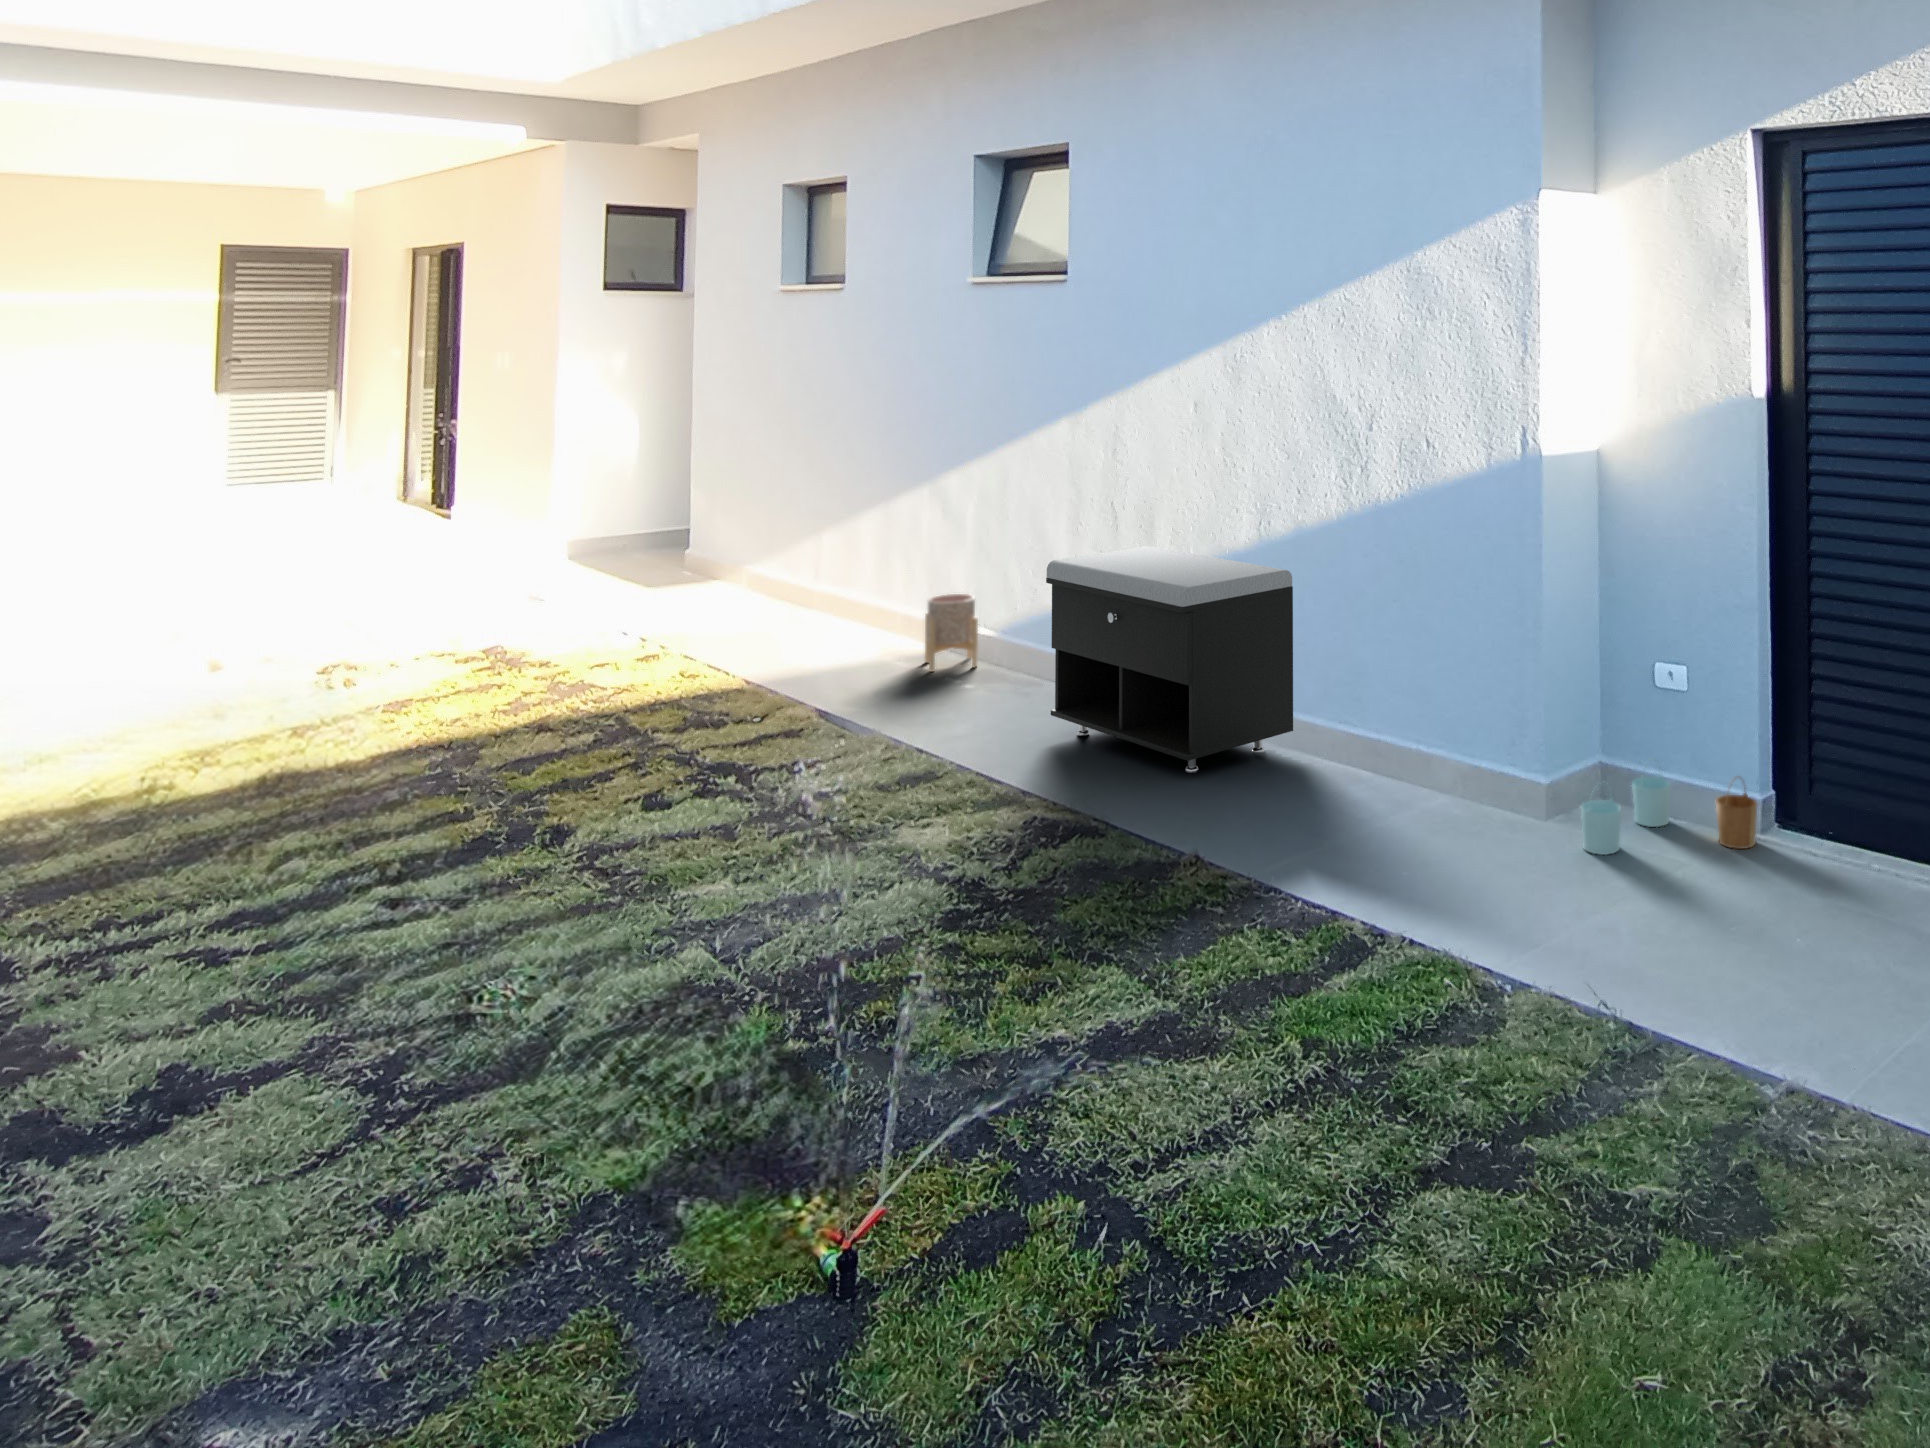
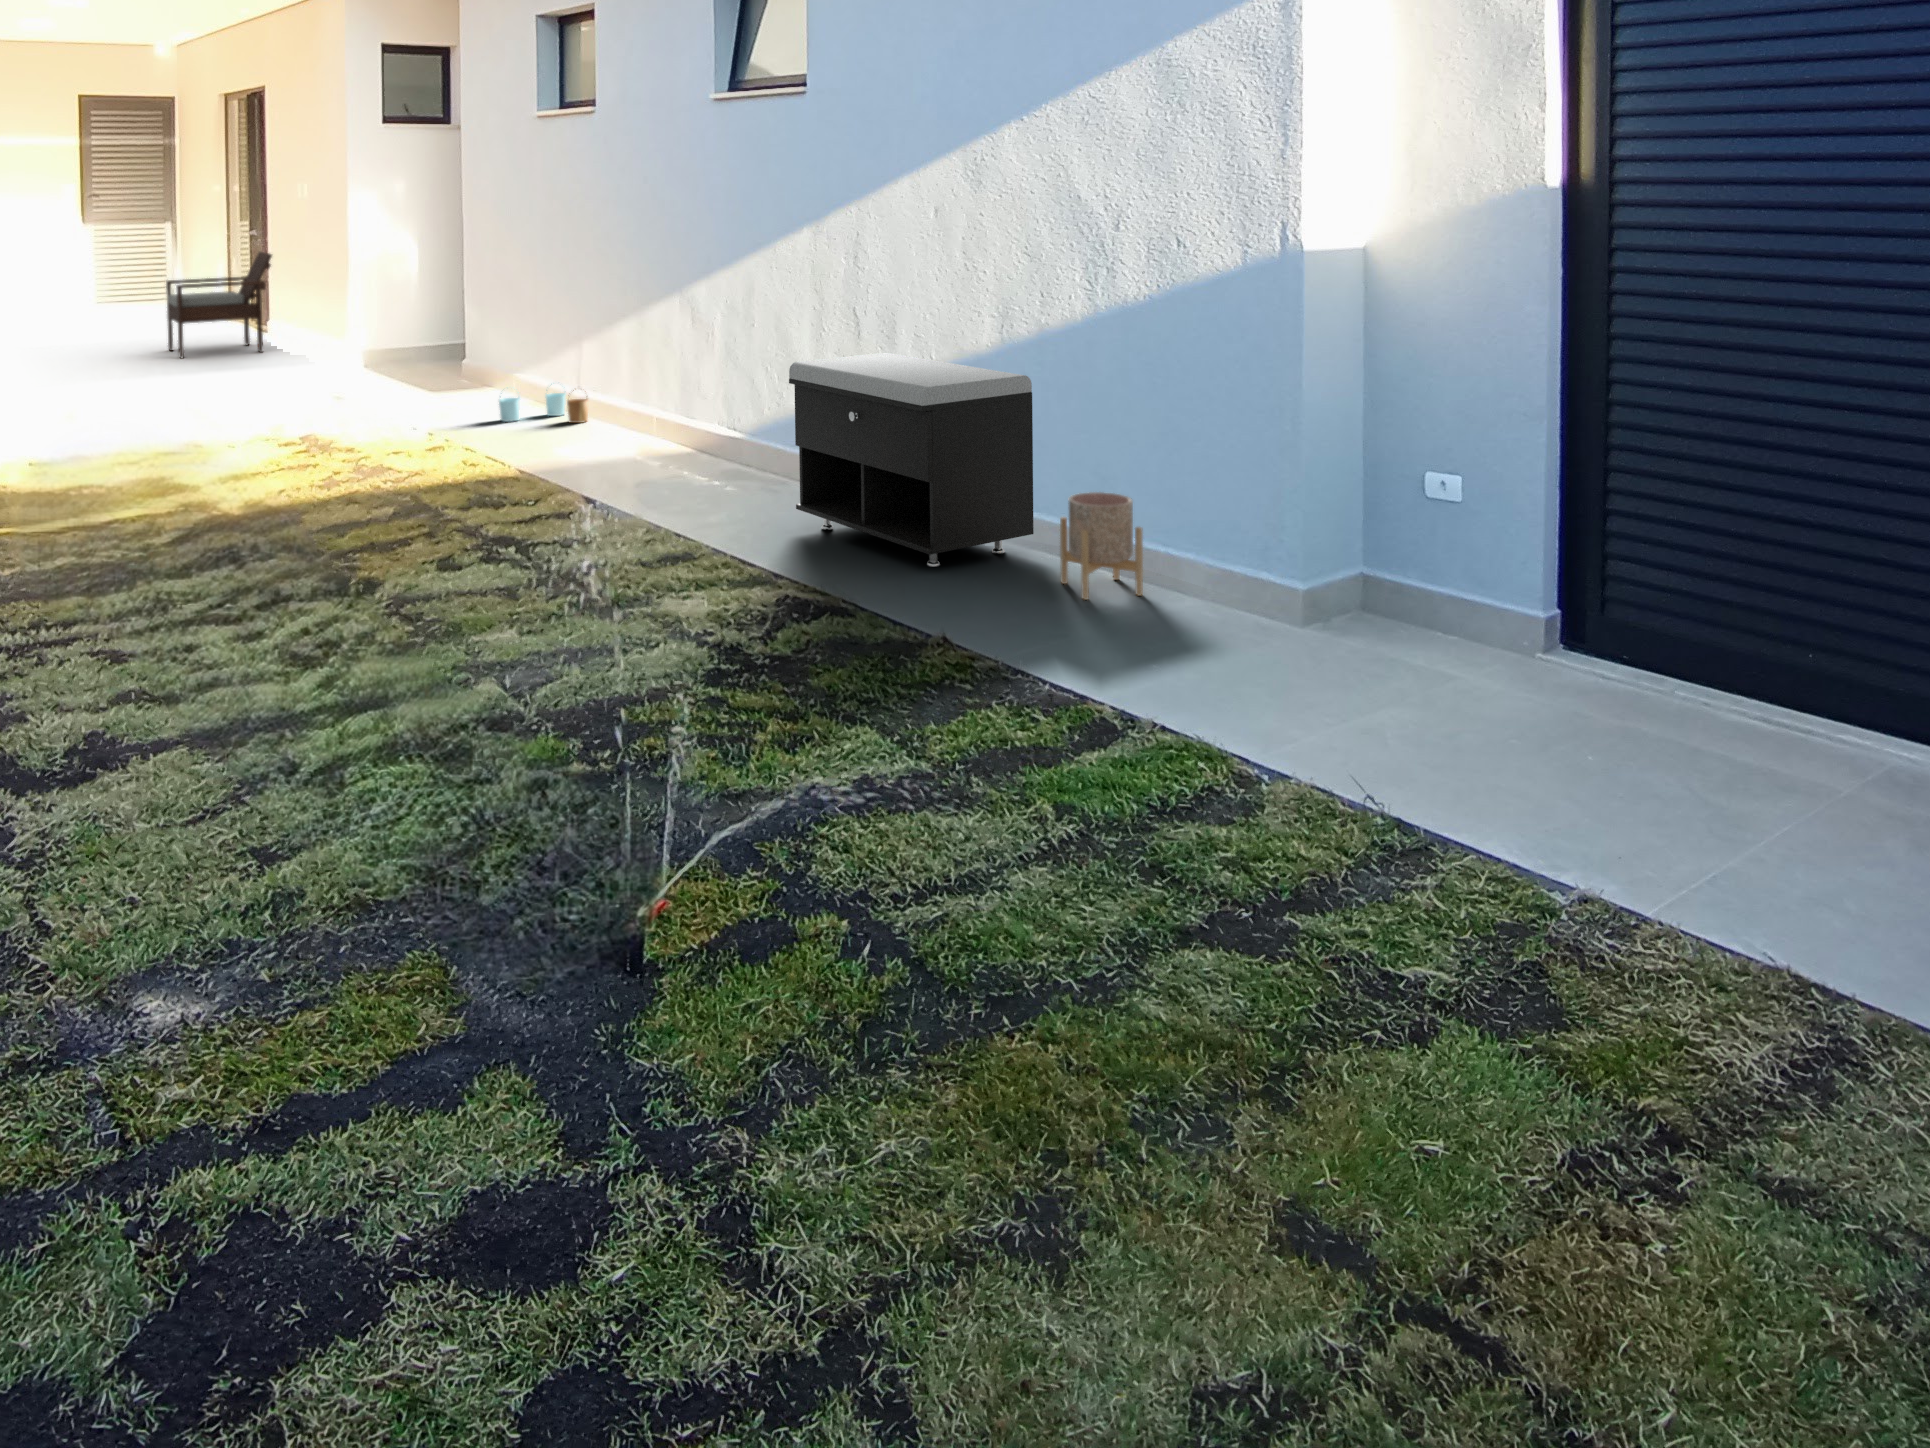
chair: none [318,428,460,555] -> present [166,252,272,358]
planter: present [925,594,978,672] -> present [1060,492,1143,600]
bucket: present [1581,760,1757,855] -> present [499,384,588,423]

